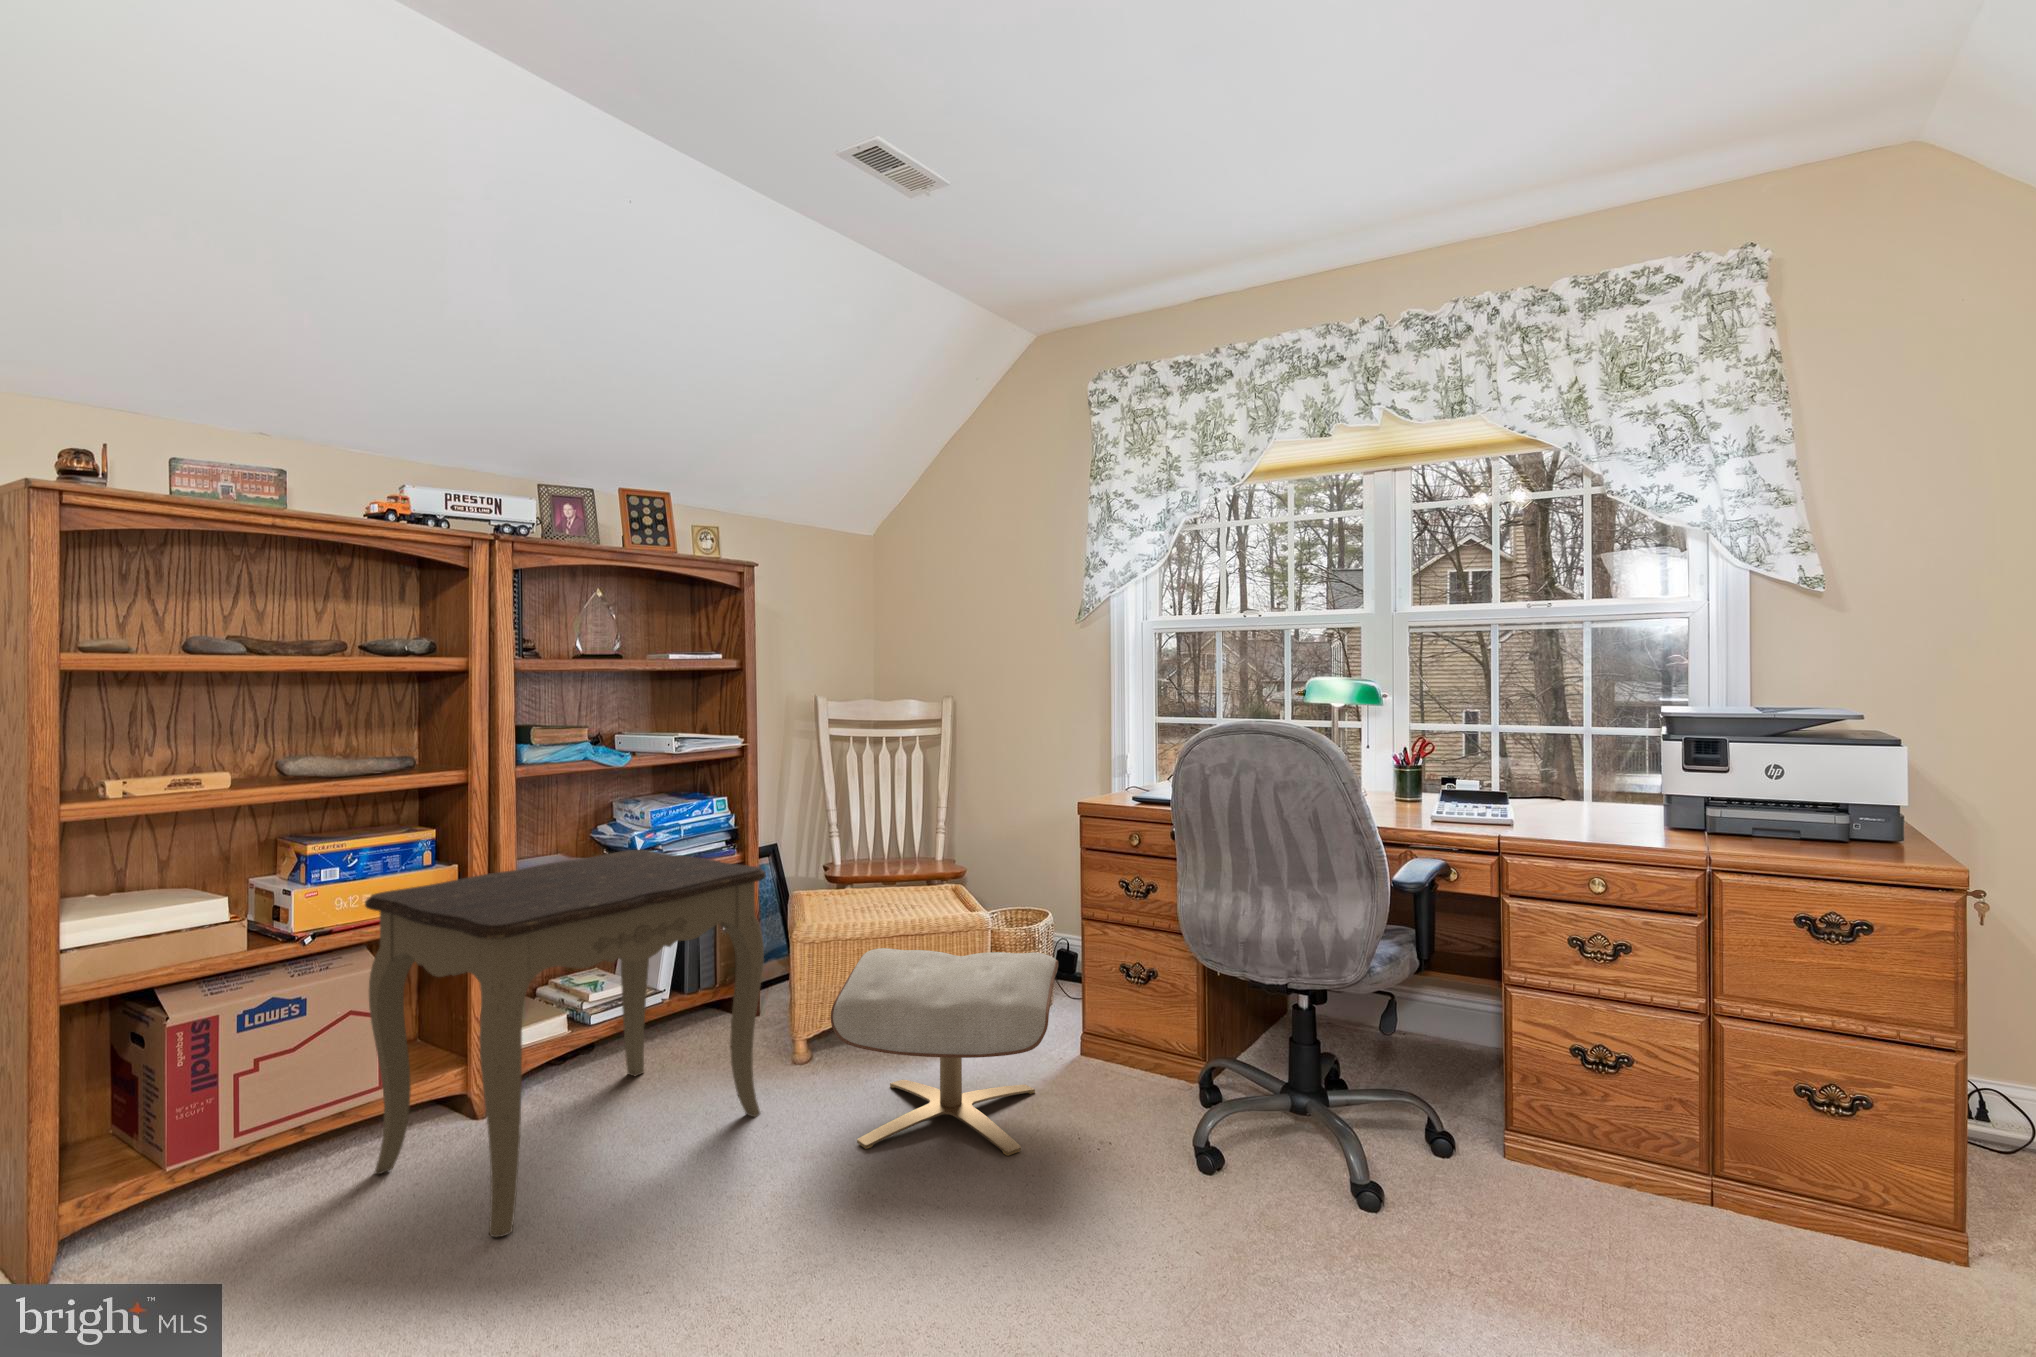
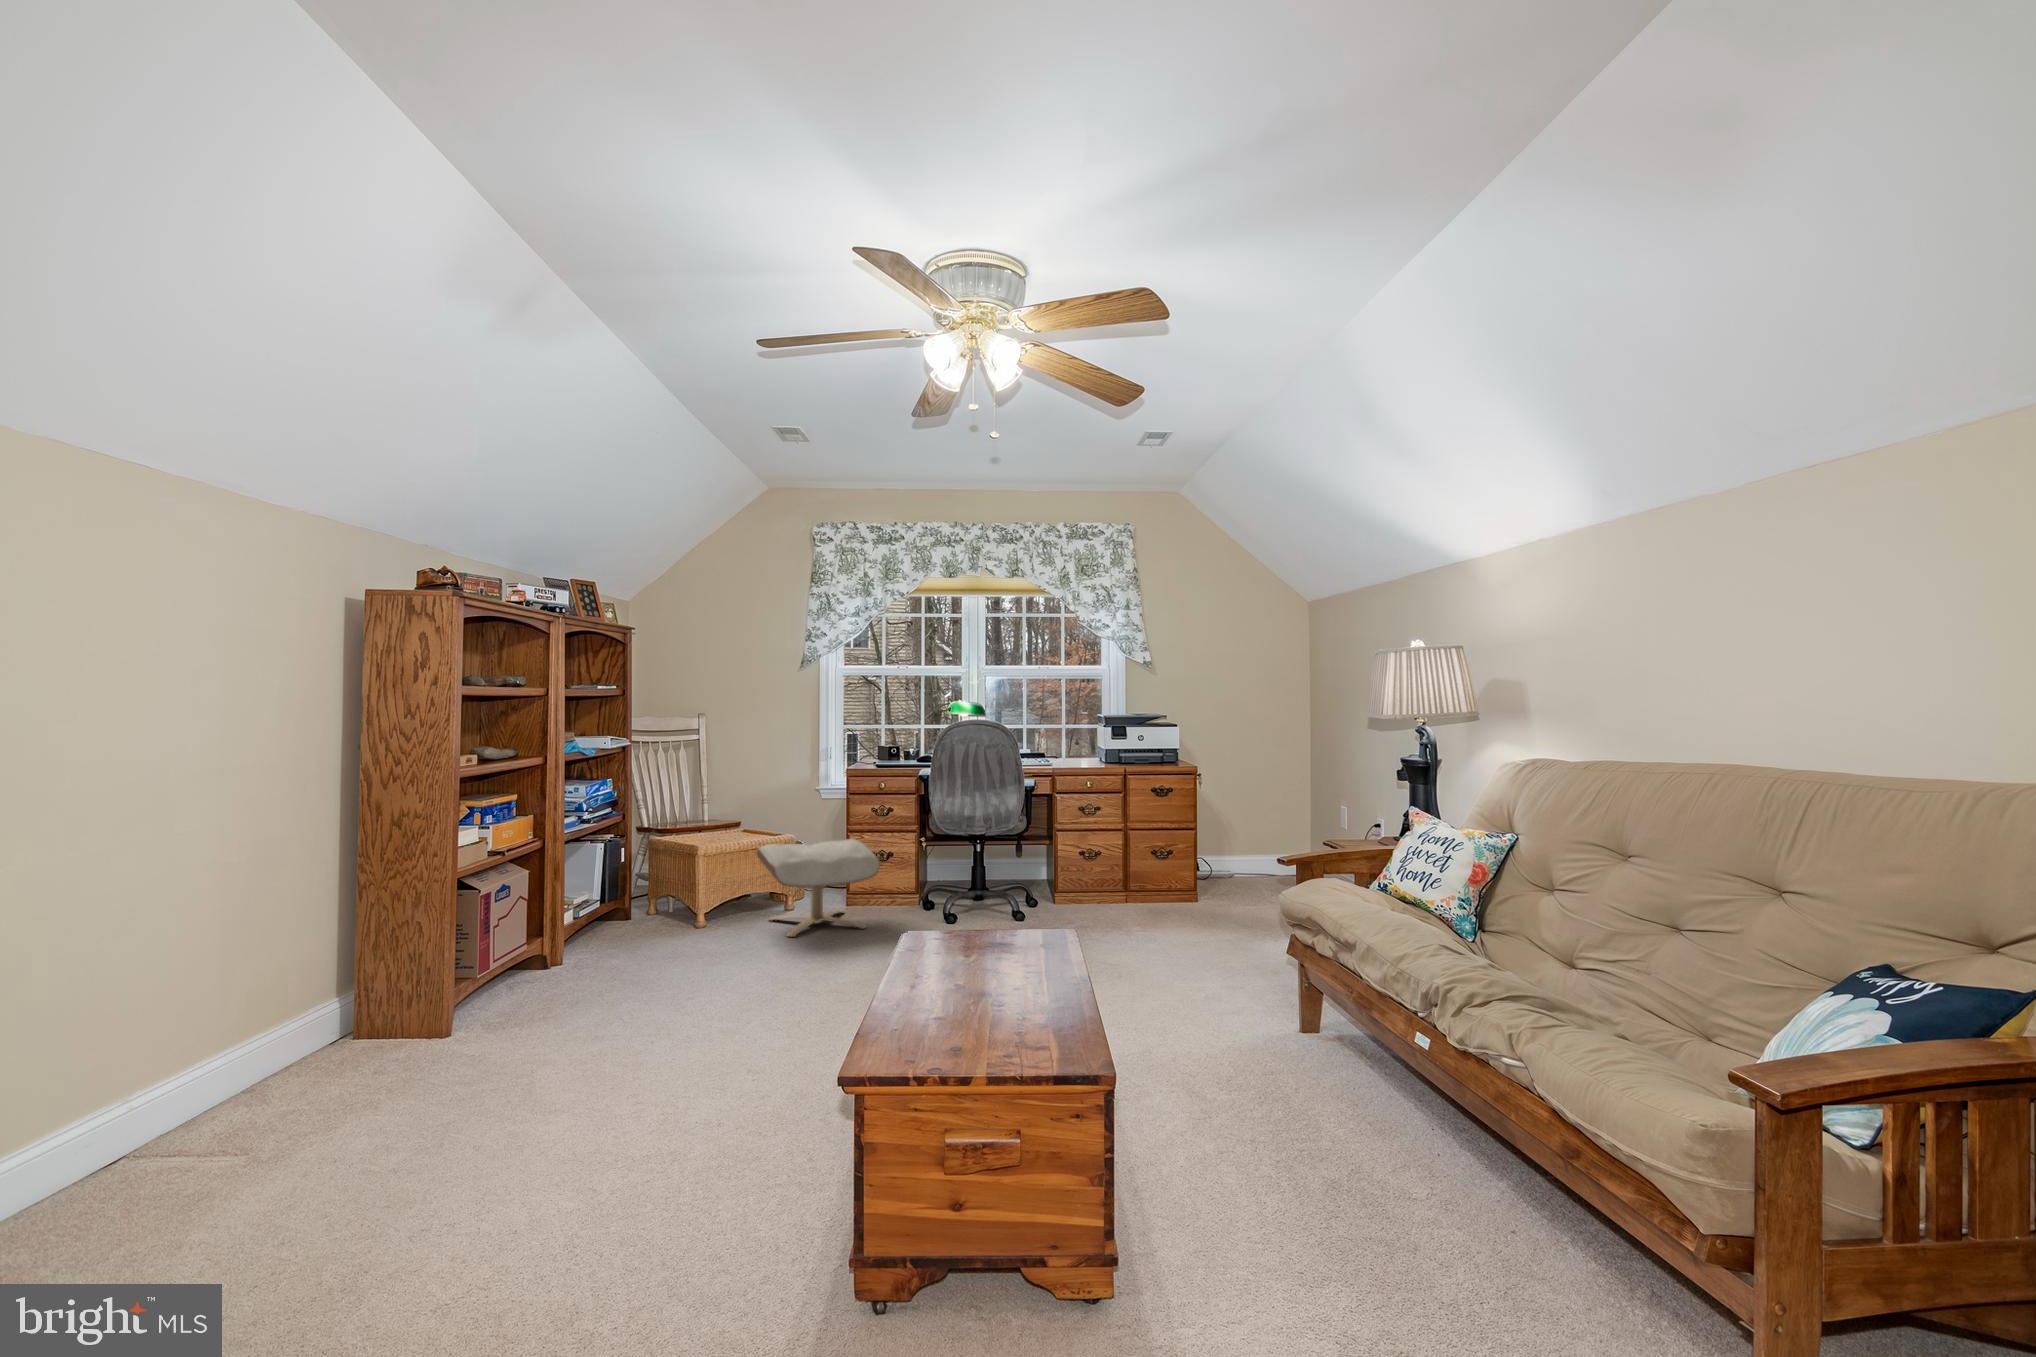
side table: present [365,850,766,1237] -> none [533,801,722,983]

